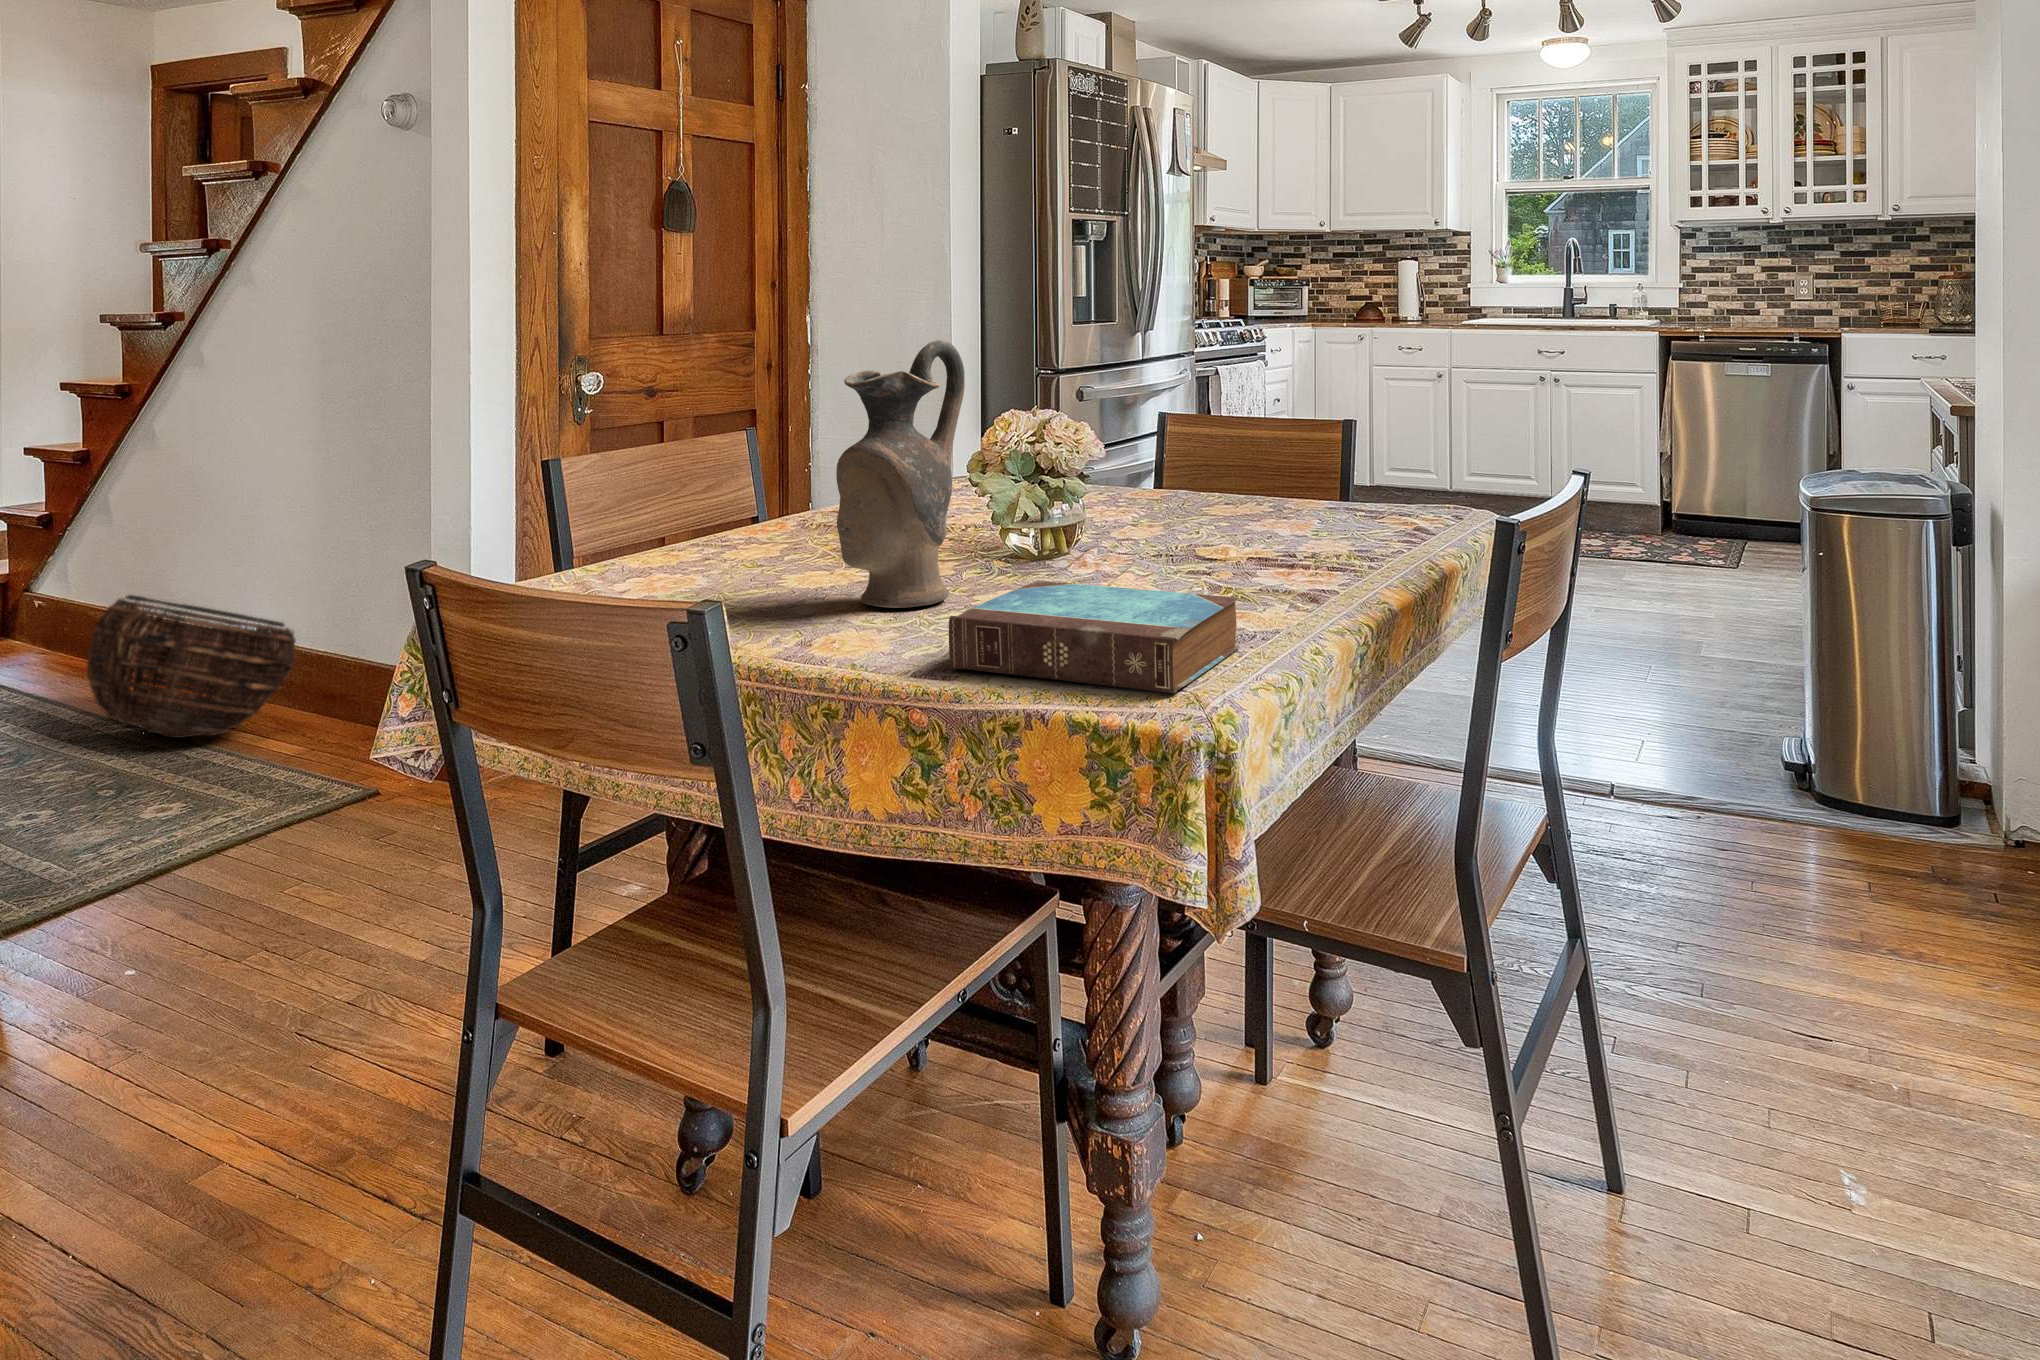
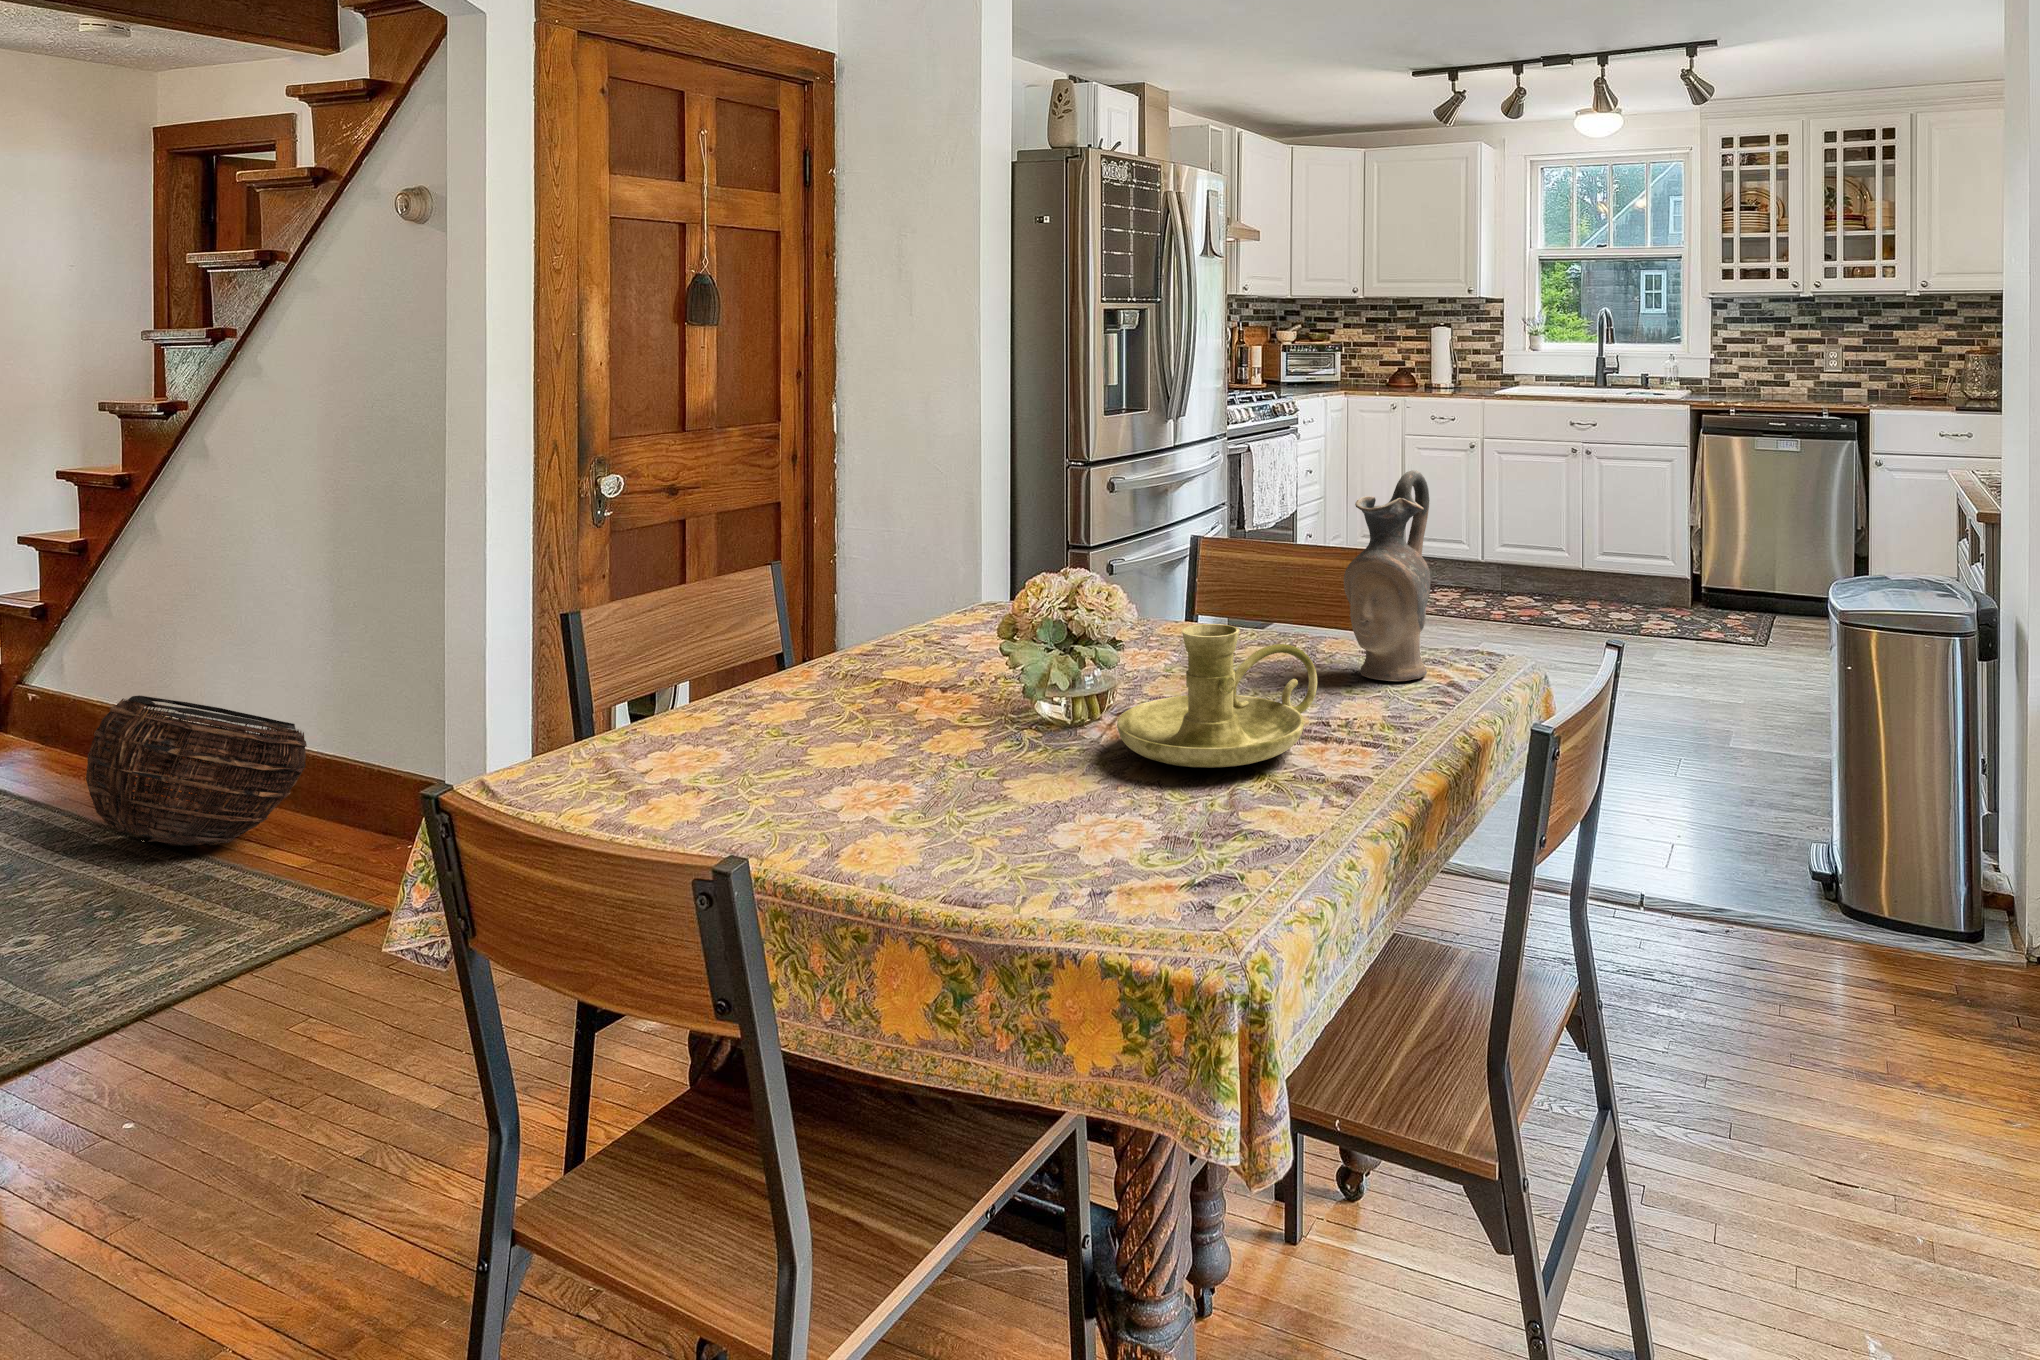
ceramic pitcher: present [836,340,965,608] -> present [1344,470,1431,681]
candle holder: none [1084,454,1283,586] -> present [1117,624,1317,768]
book: present [949,581,1240,693] -> none [980,779,1275,928]

